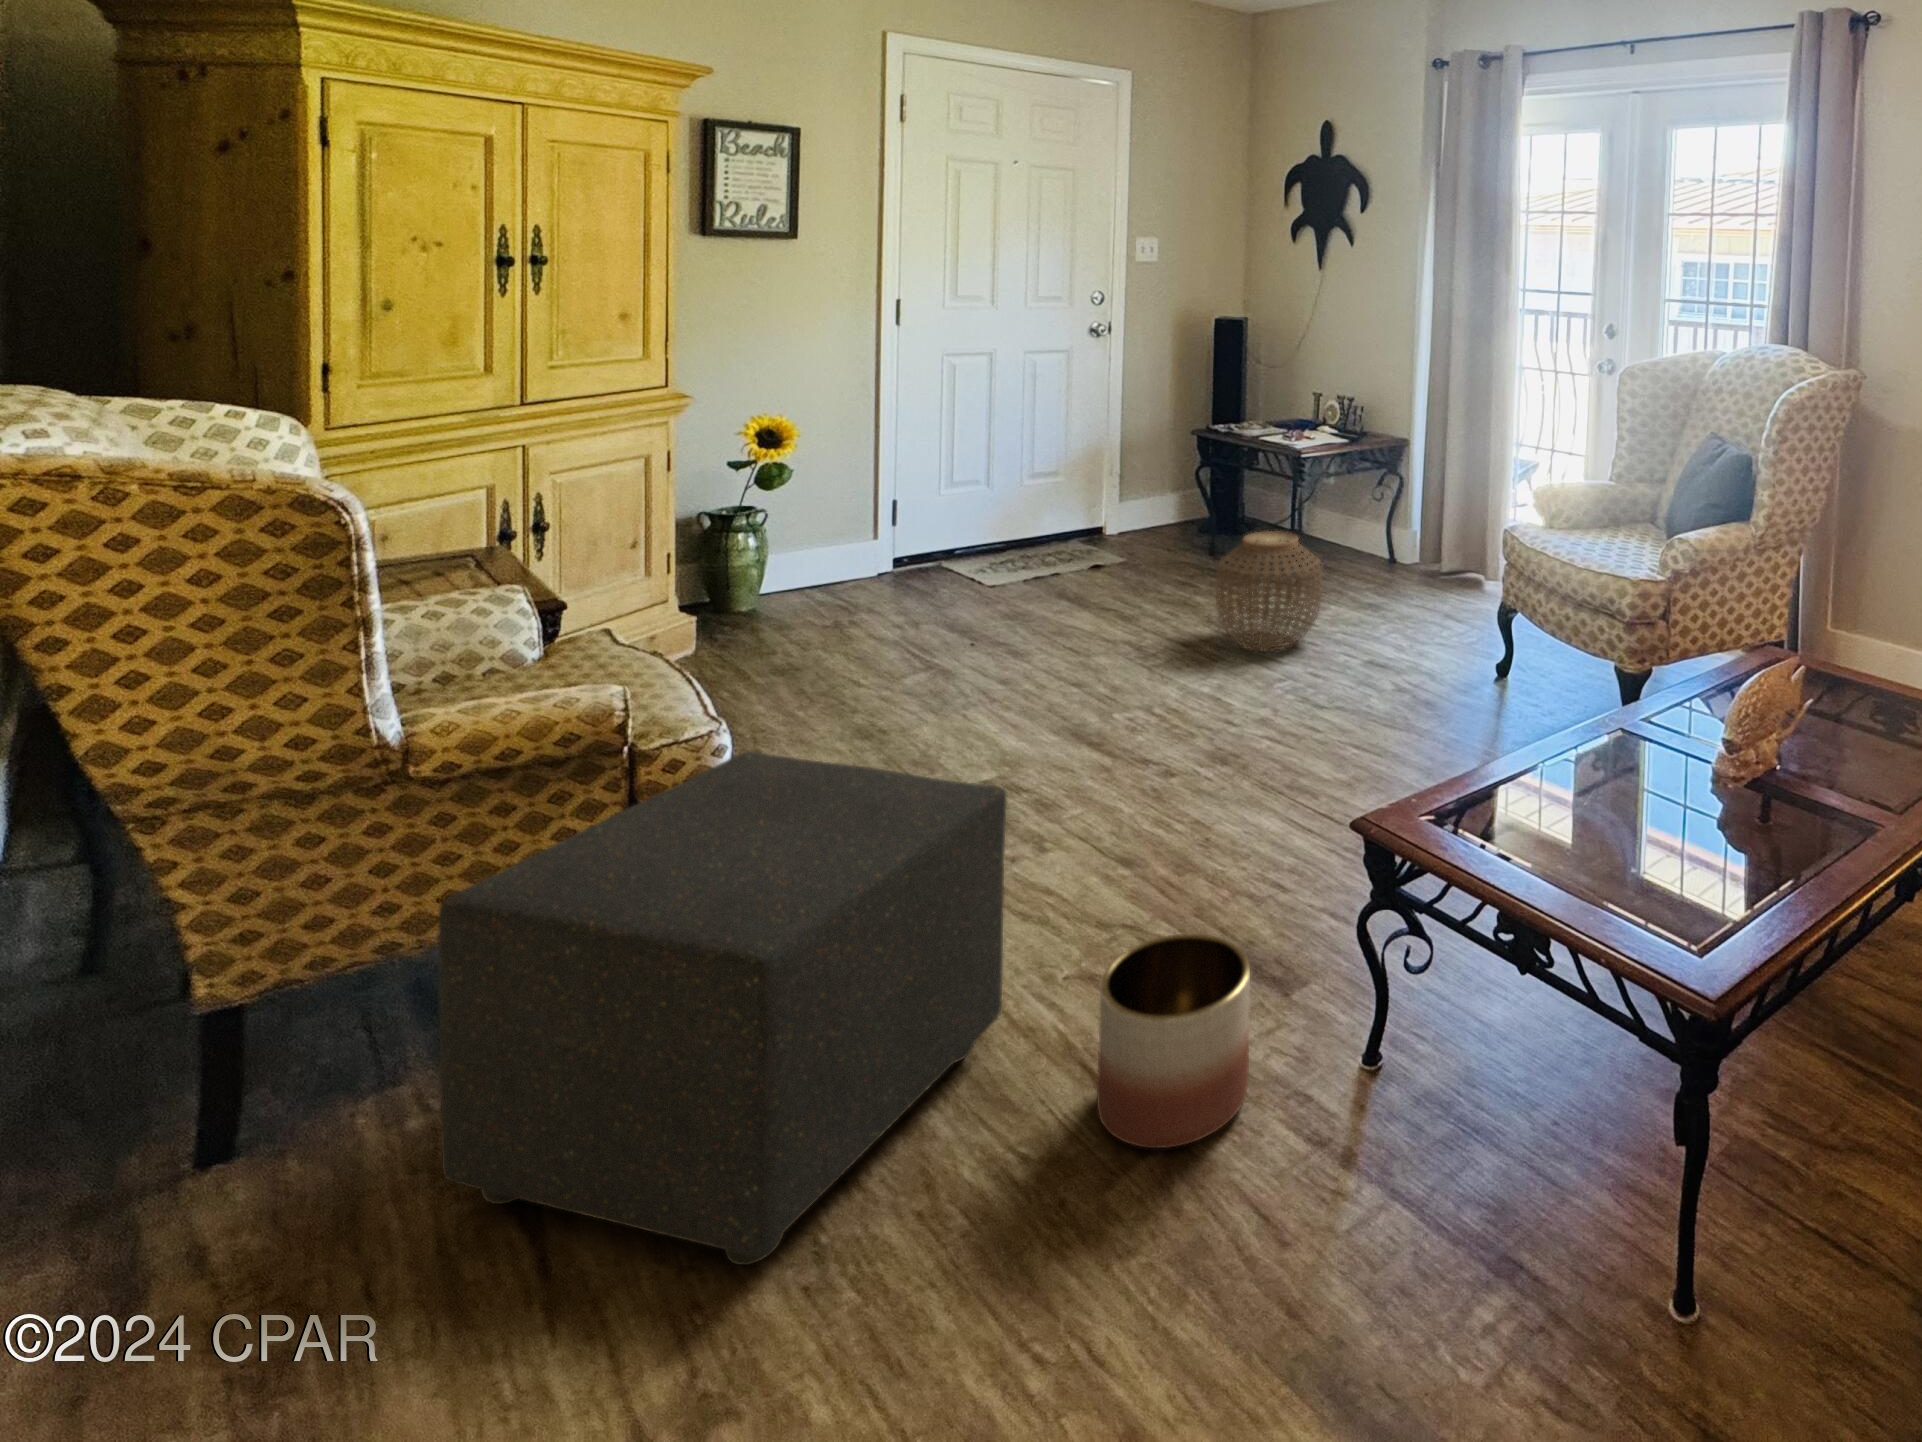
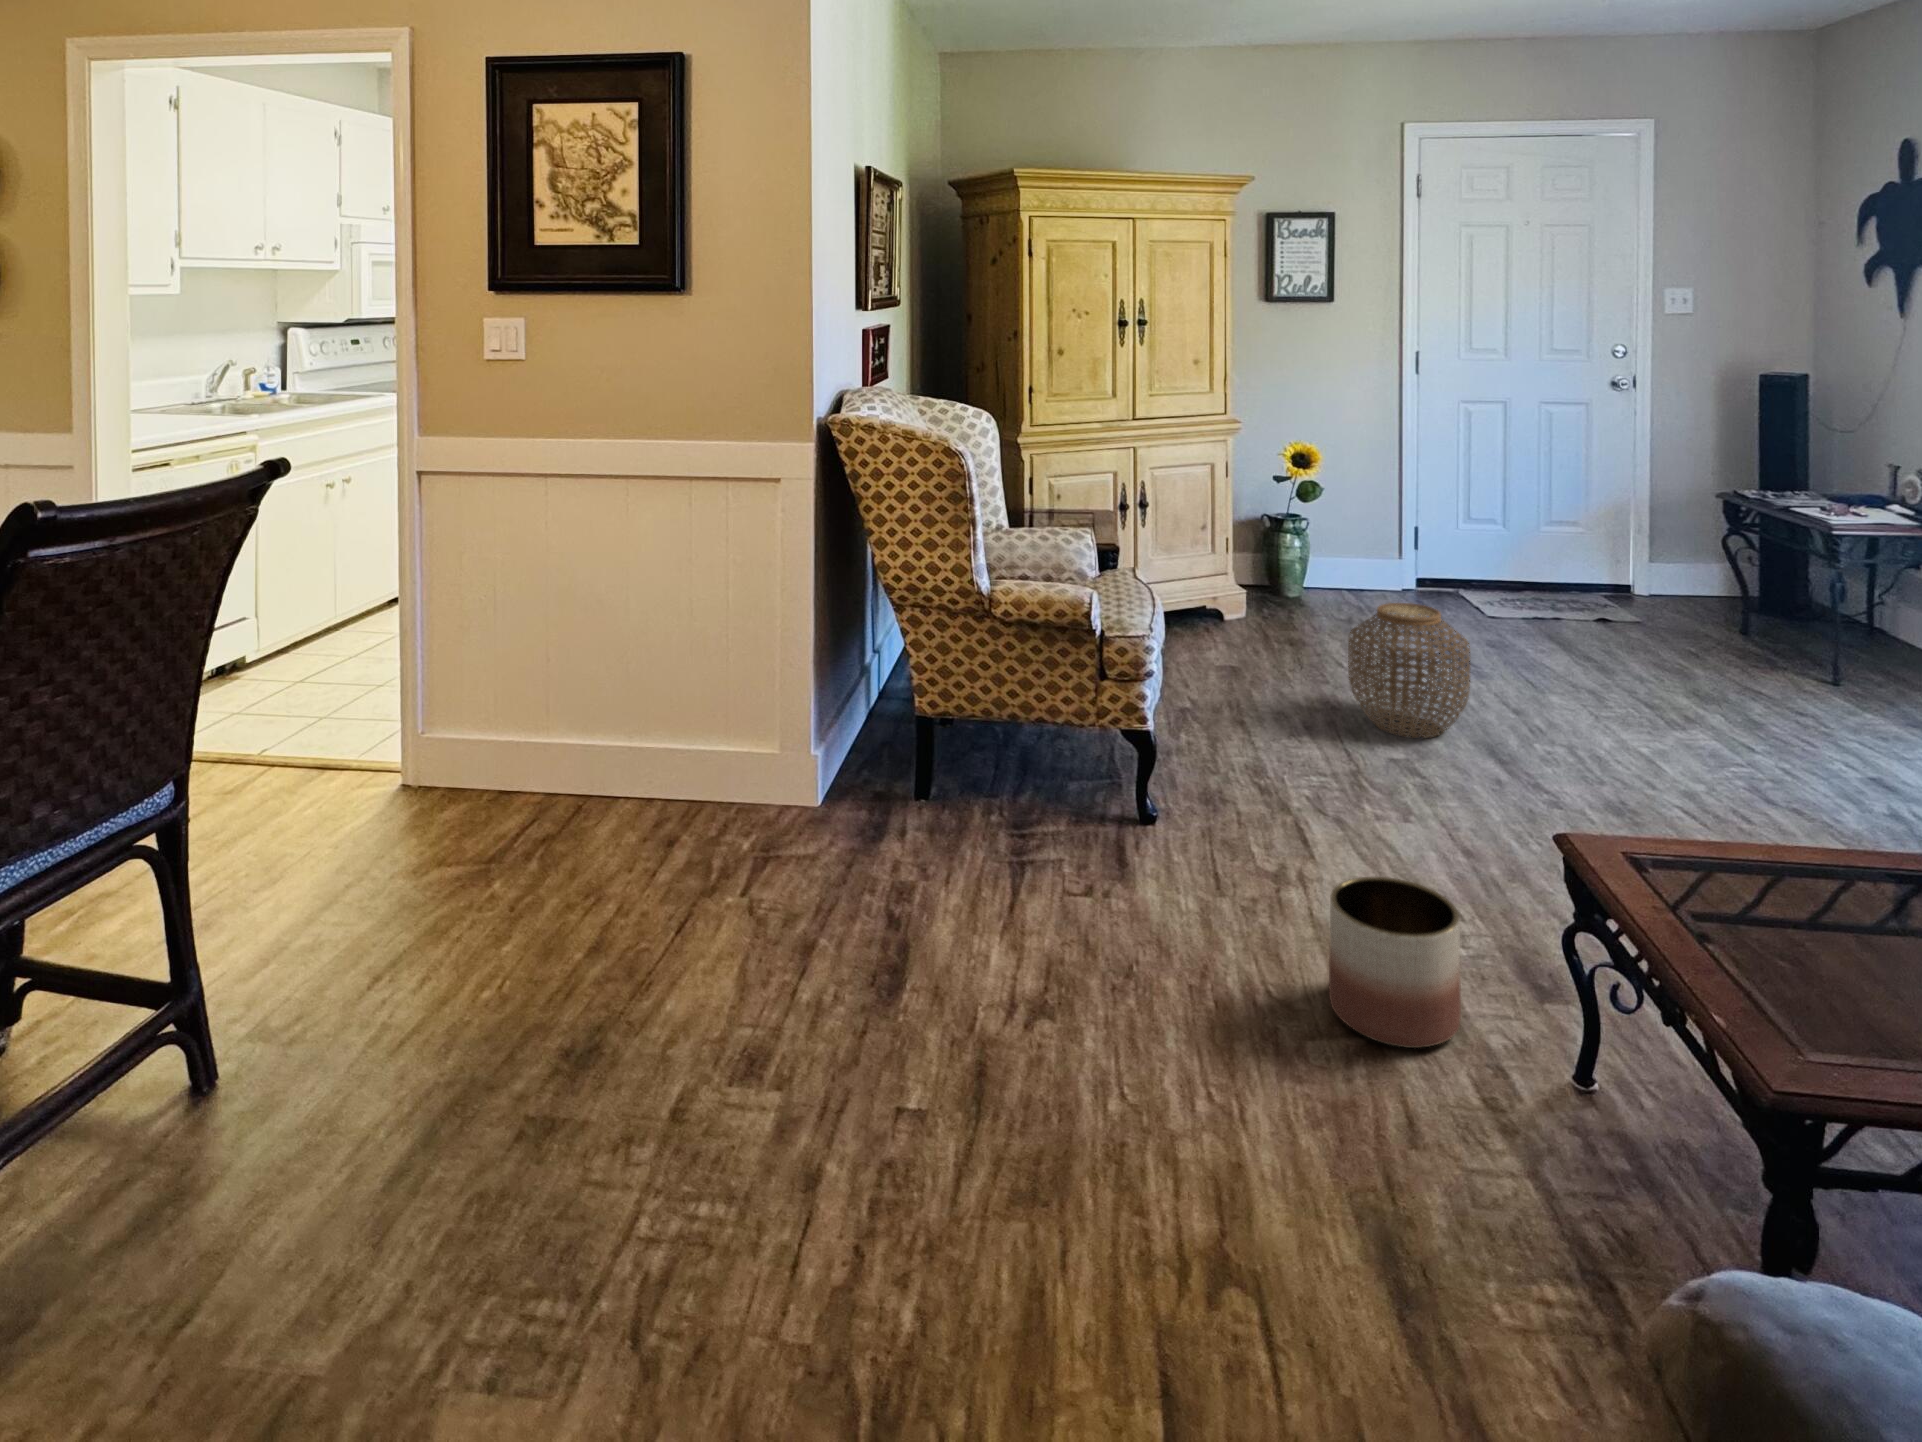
woven basket: present [1216,531,1322,652] -> present [1348,603,1470,738]
ottoman: present [438,752,1007,1265] -> none [983,655,1298,959]

